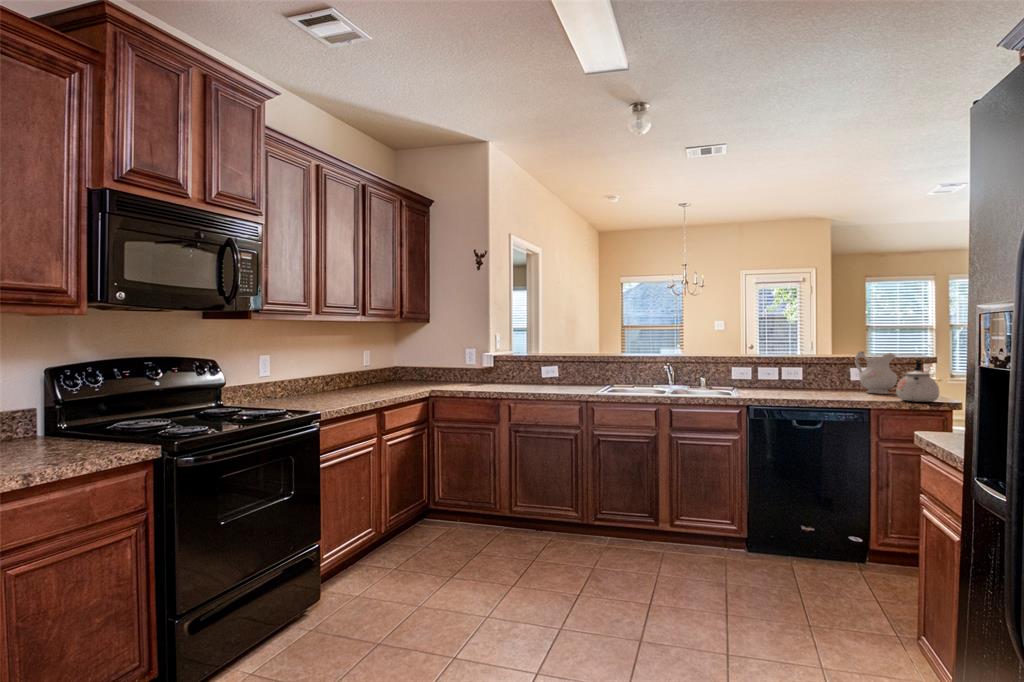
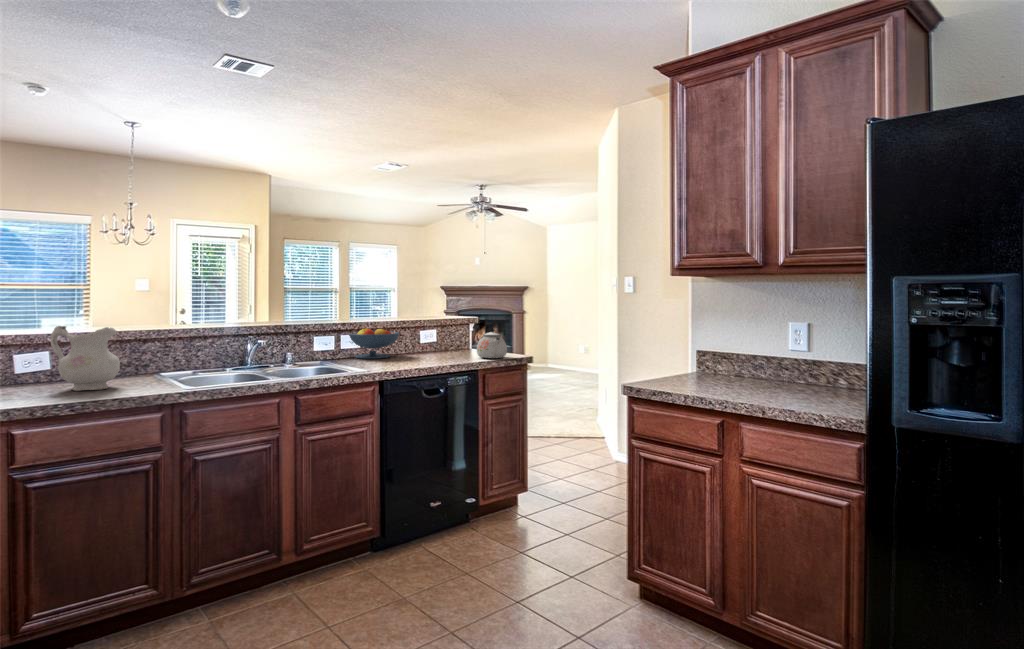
ceramic pitcher: present [855,351,897,394] -> present [51,326,120,391]
fruit bowl: none [763,357,819,391] -> present [349,326,399,359]

